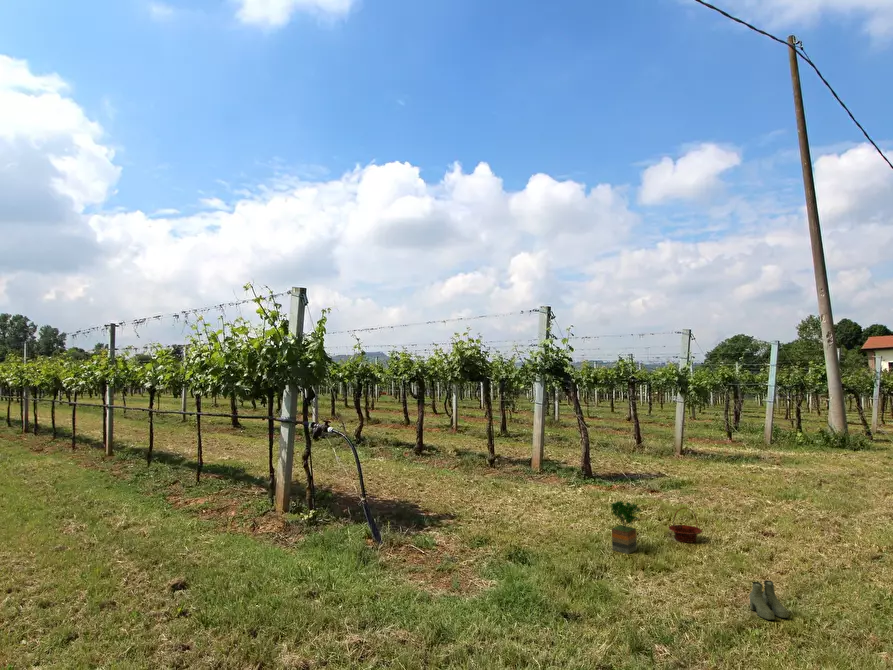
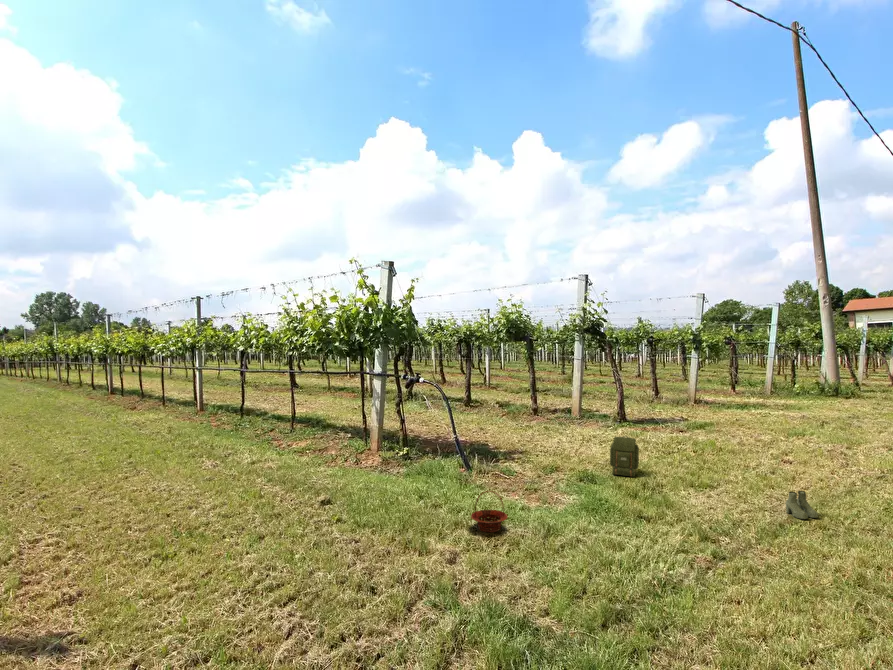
potted tree: present [611,501,641,554] -> none [659,435,687,477]
backpack: none [549,502,584,553] -> present [610,436,639,476]
basket: present [668,508,702,543] -> present [471,491,508,532]

